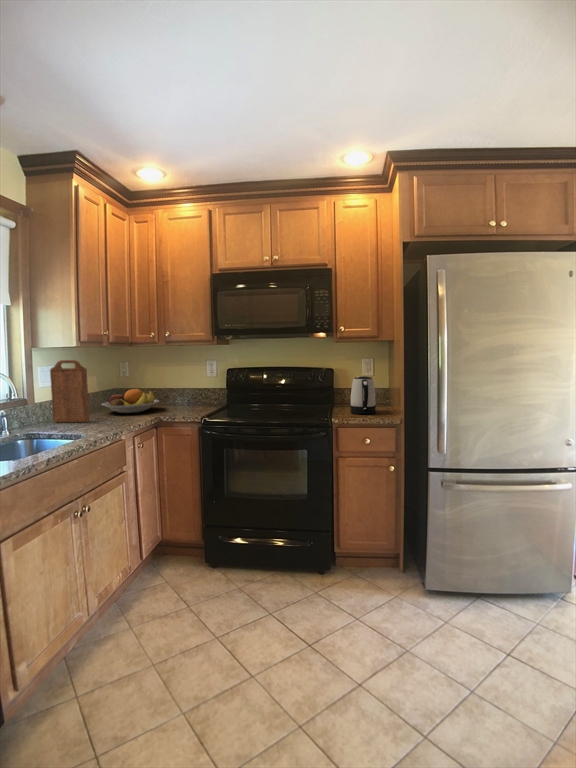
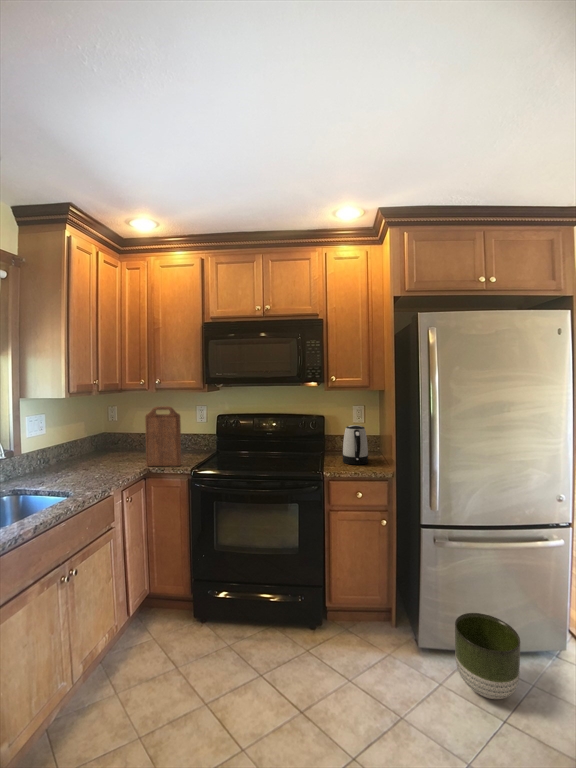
cutting board: present [50,360,89,422] -> present [145,406,181,466]
fruit bowl: present [102,389,159,413] -> none [88,436,148,461]
planter: none [462,555,528,635] -> present [455,613,520,699]

